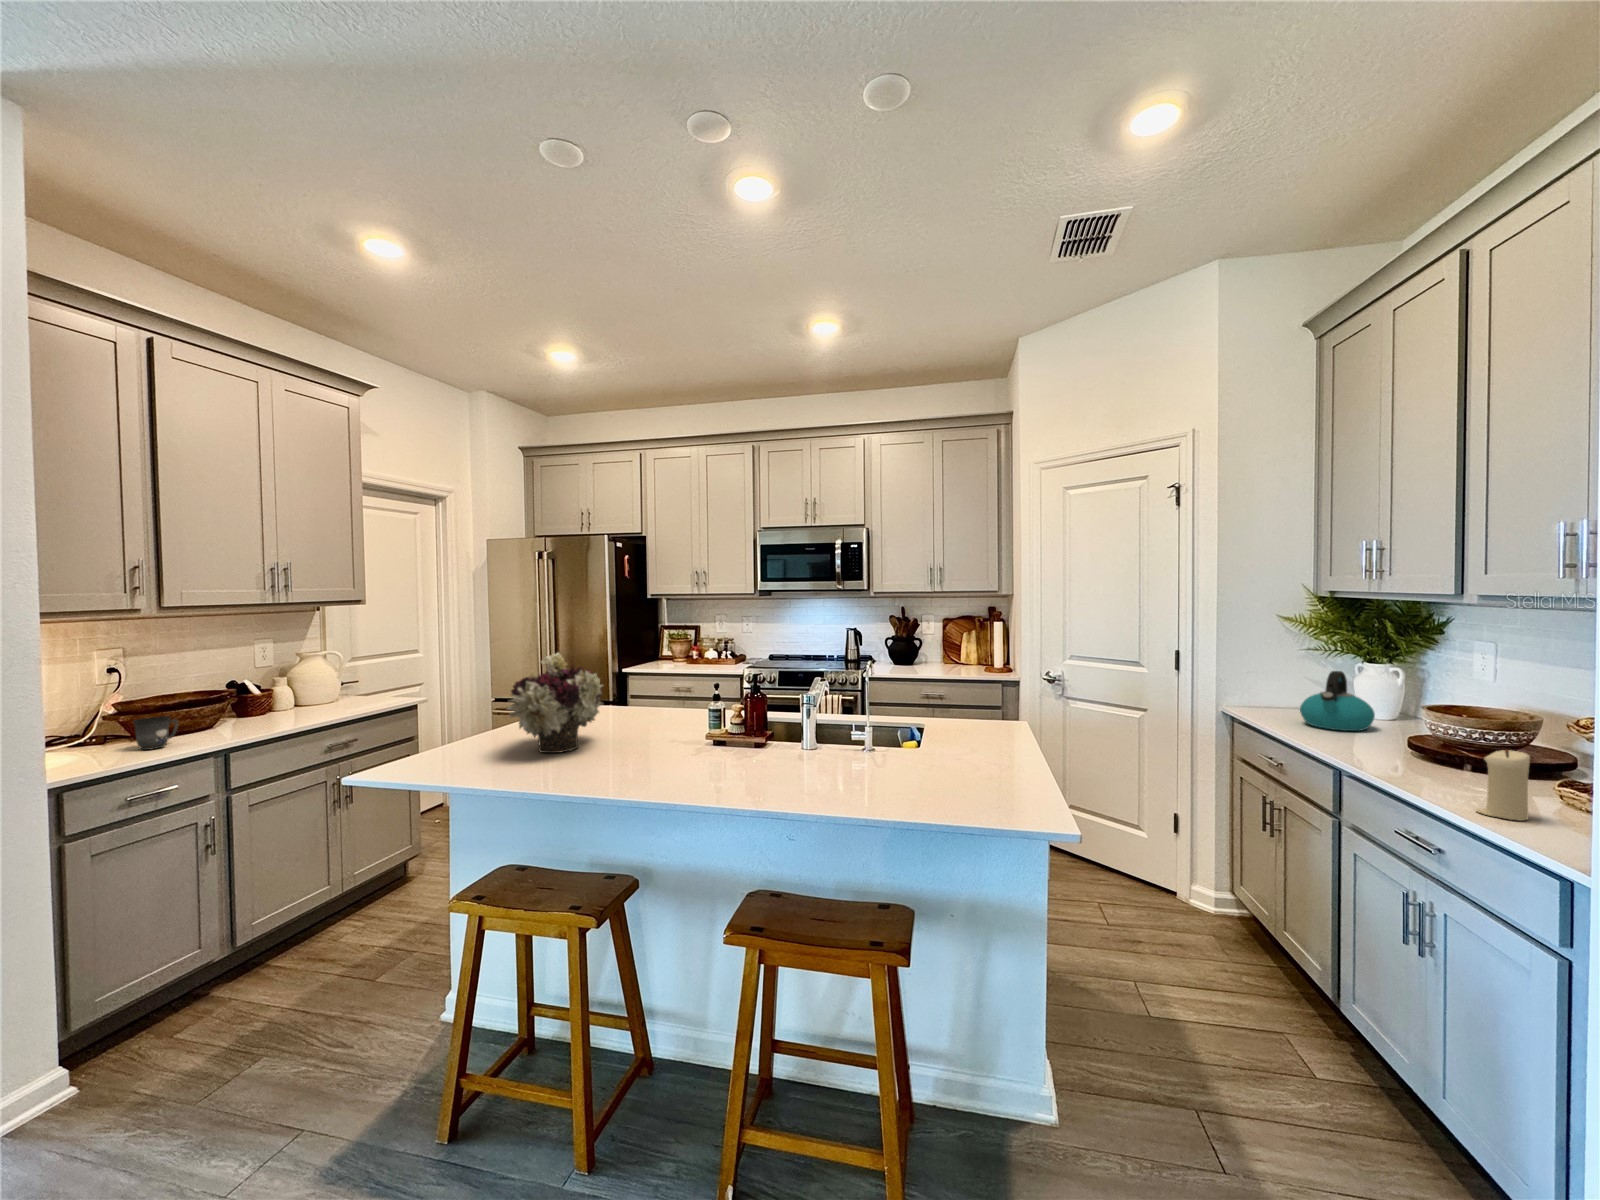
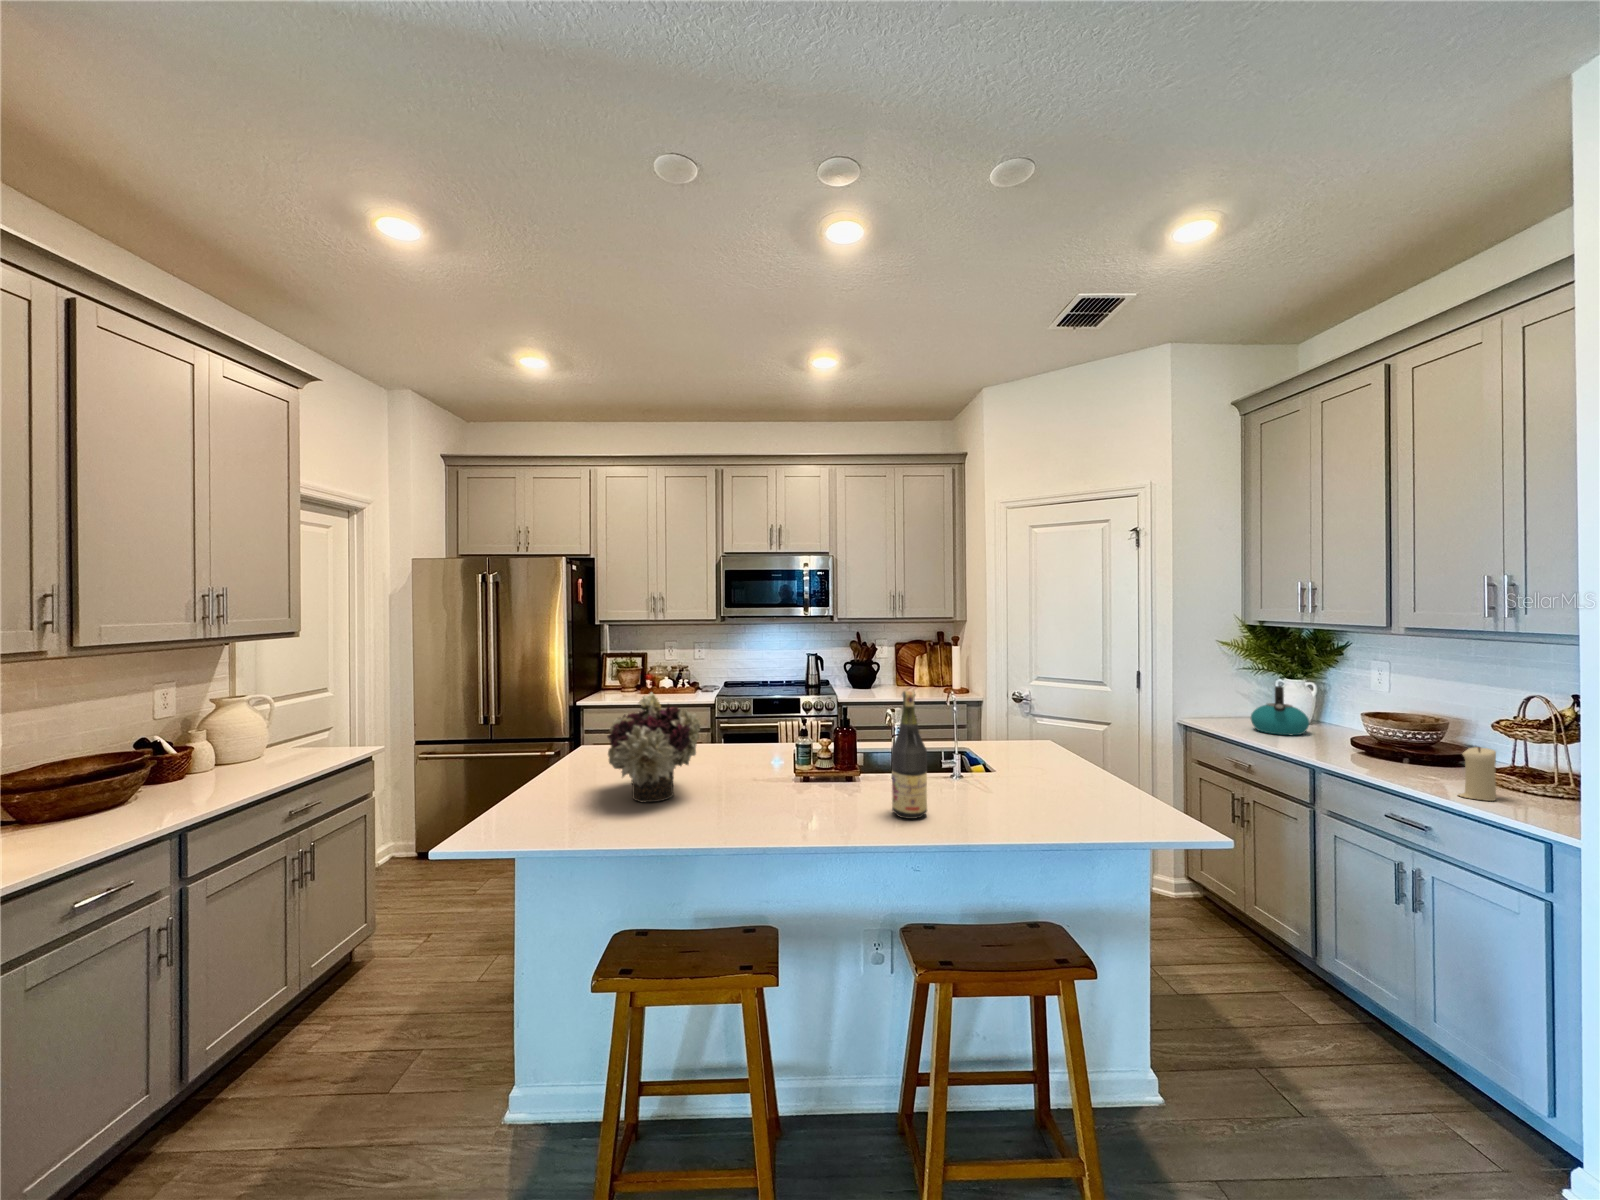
wine bottle: none [740,656,776,784] -> present [892,691,927,819]
mug: present [133,716,178,750] -> none [56,790,113,837]

